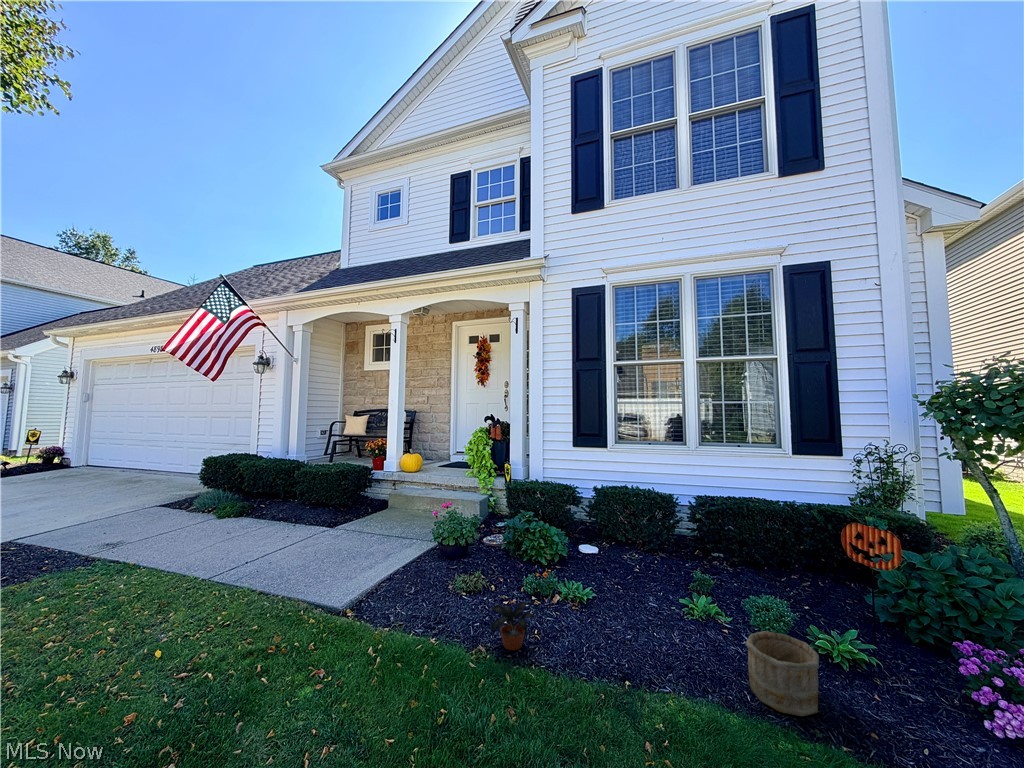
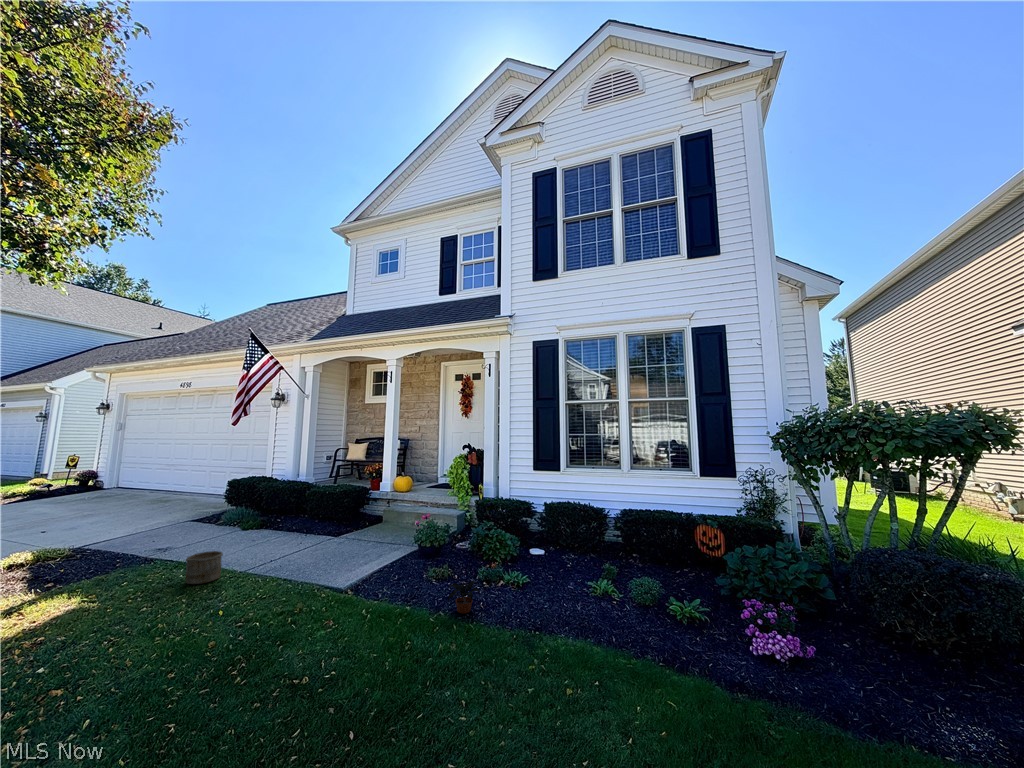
wooden bucket: present [745,631,819,716] -> present [186,551,223,584]

